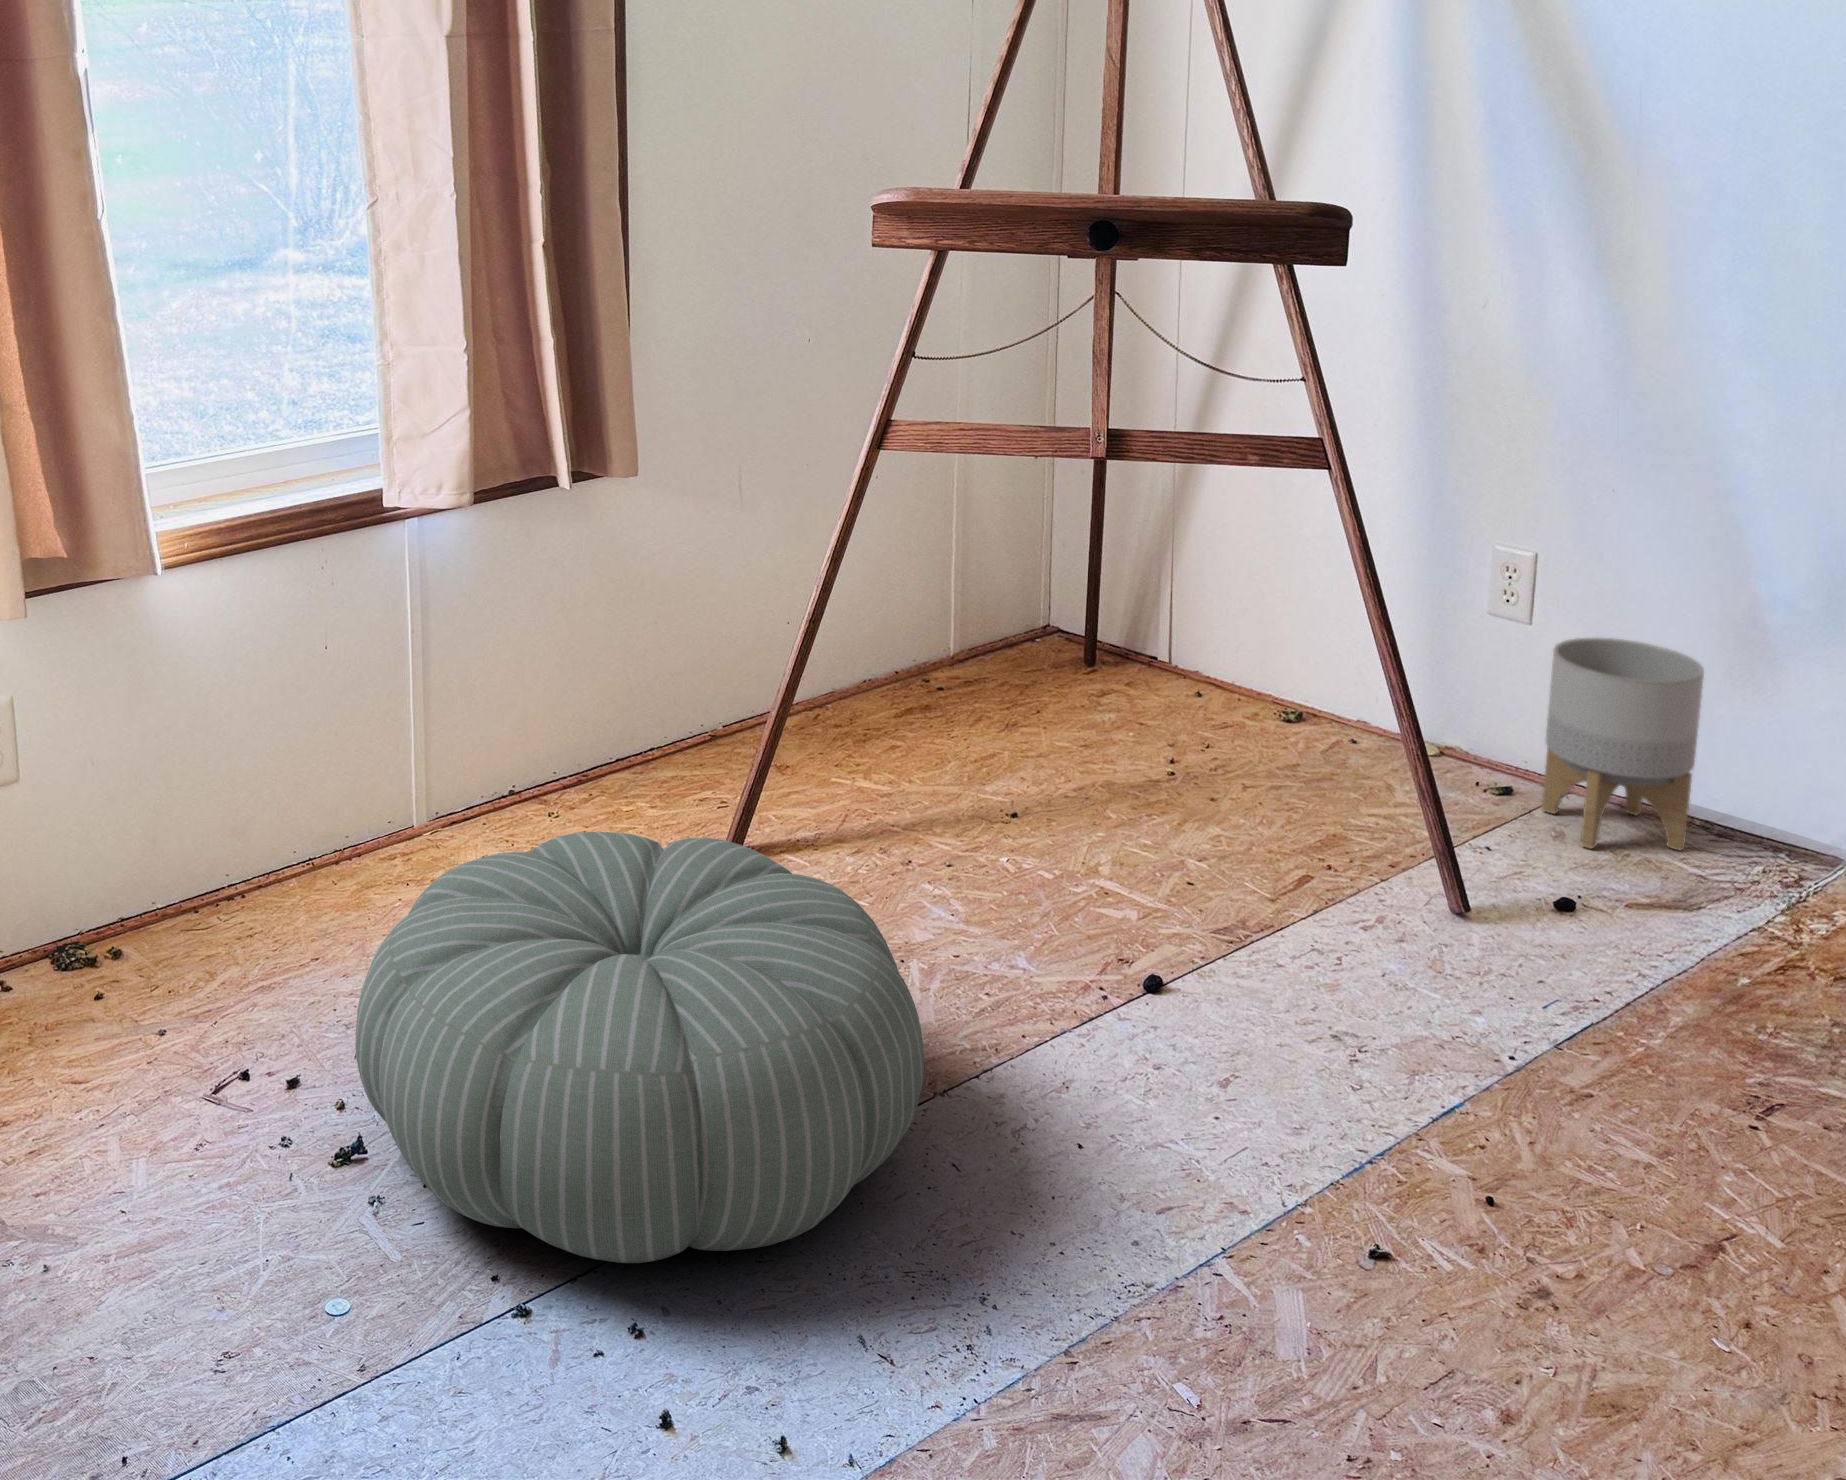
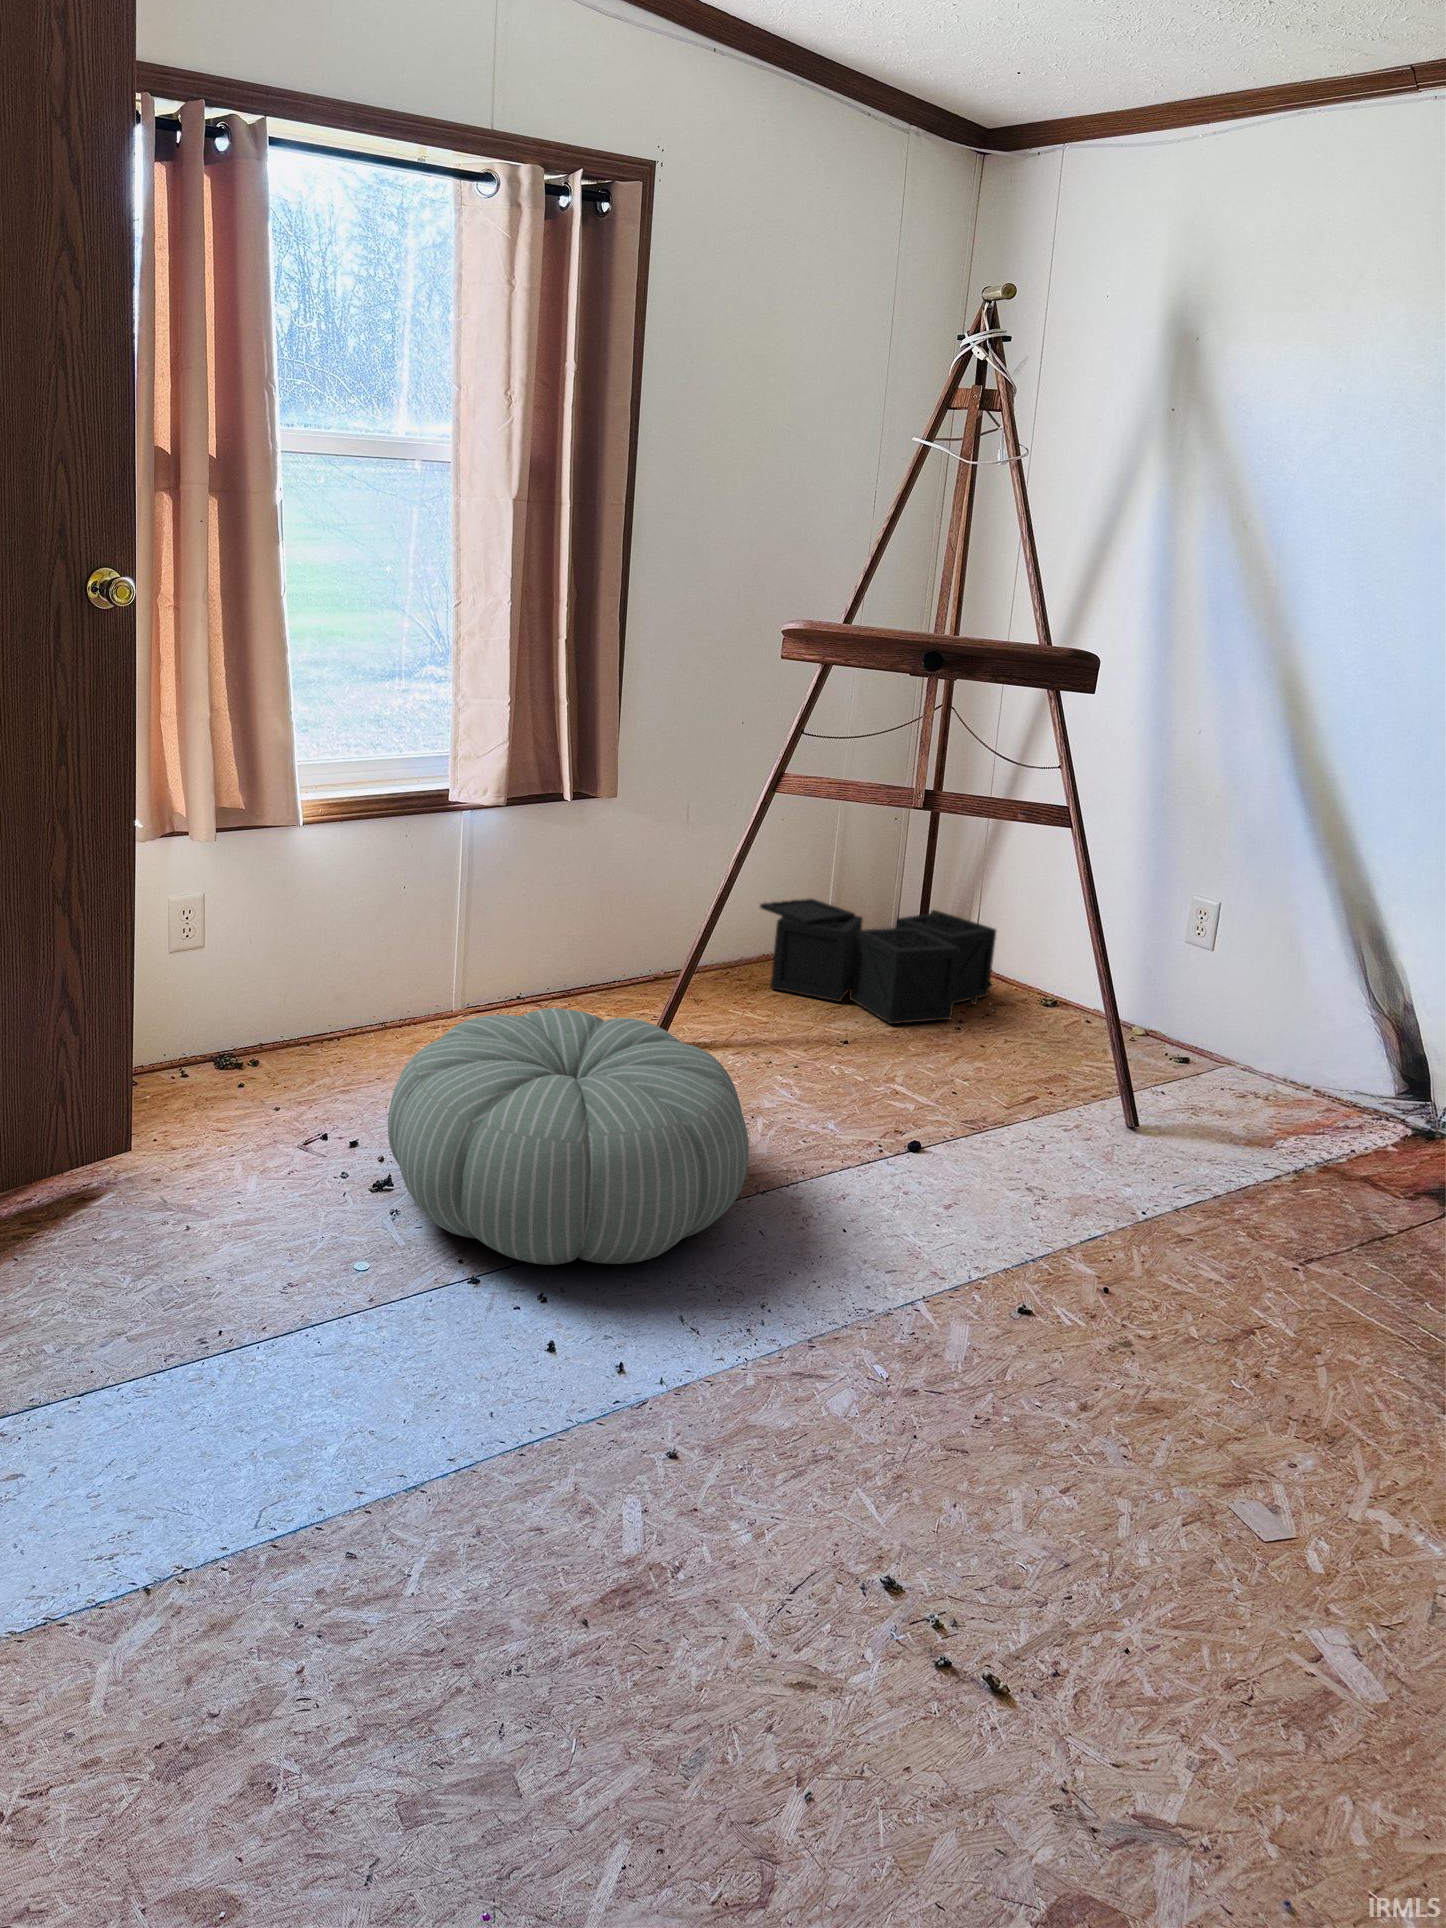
storage bin: none [834,575,1221,773] -> present [758,899,996,1024]
planter: present [1542,638,1704,850] -> none [1194,964,1305,1105]

